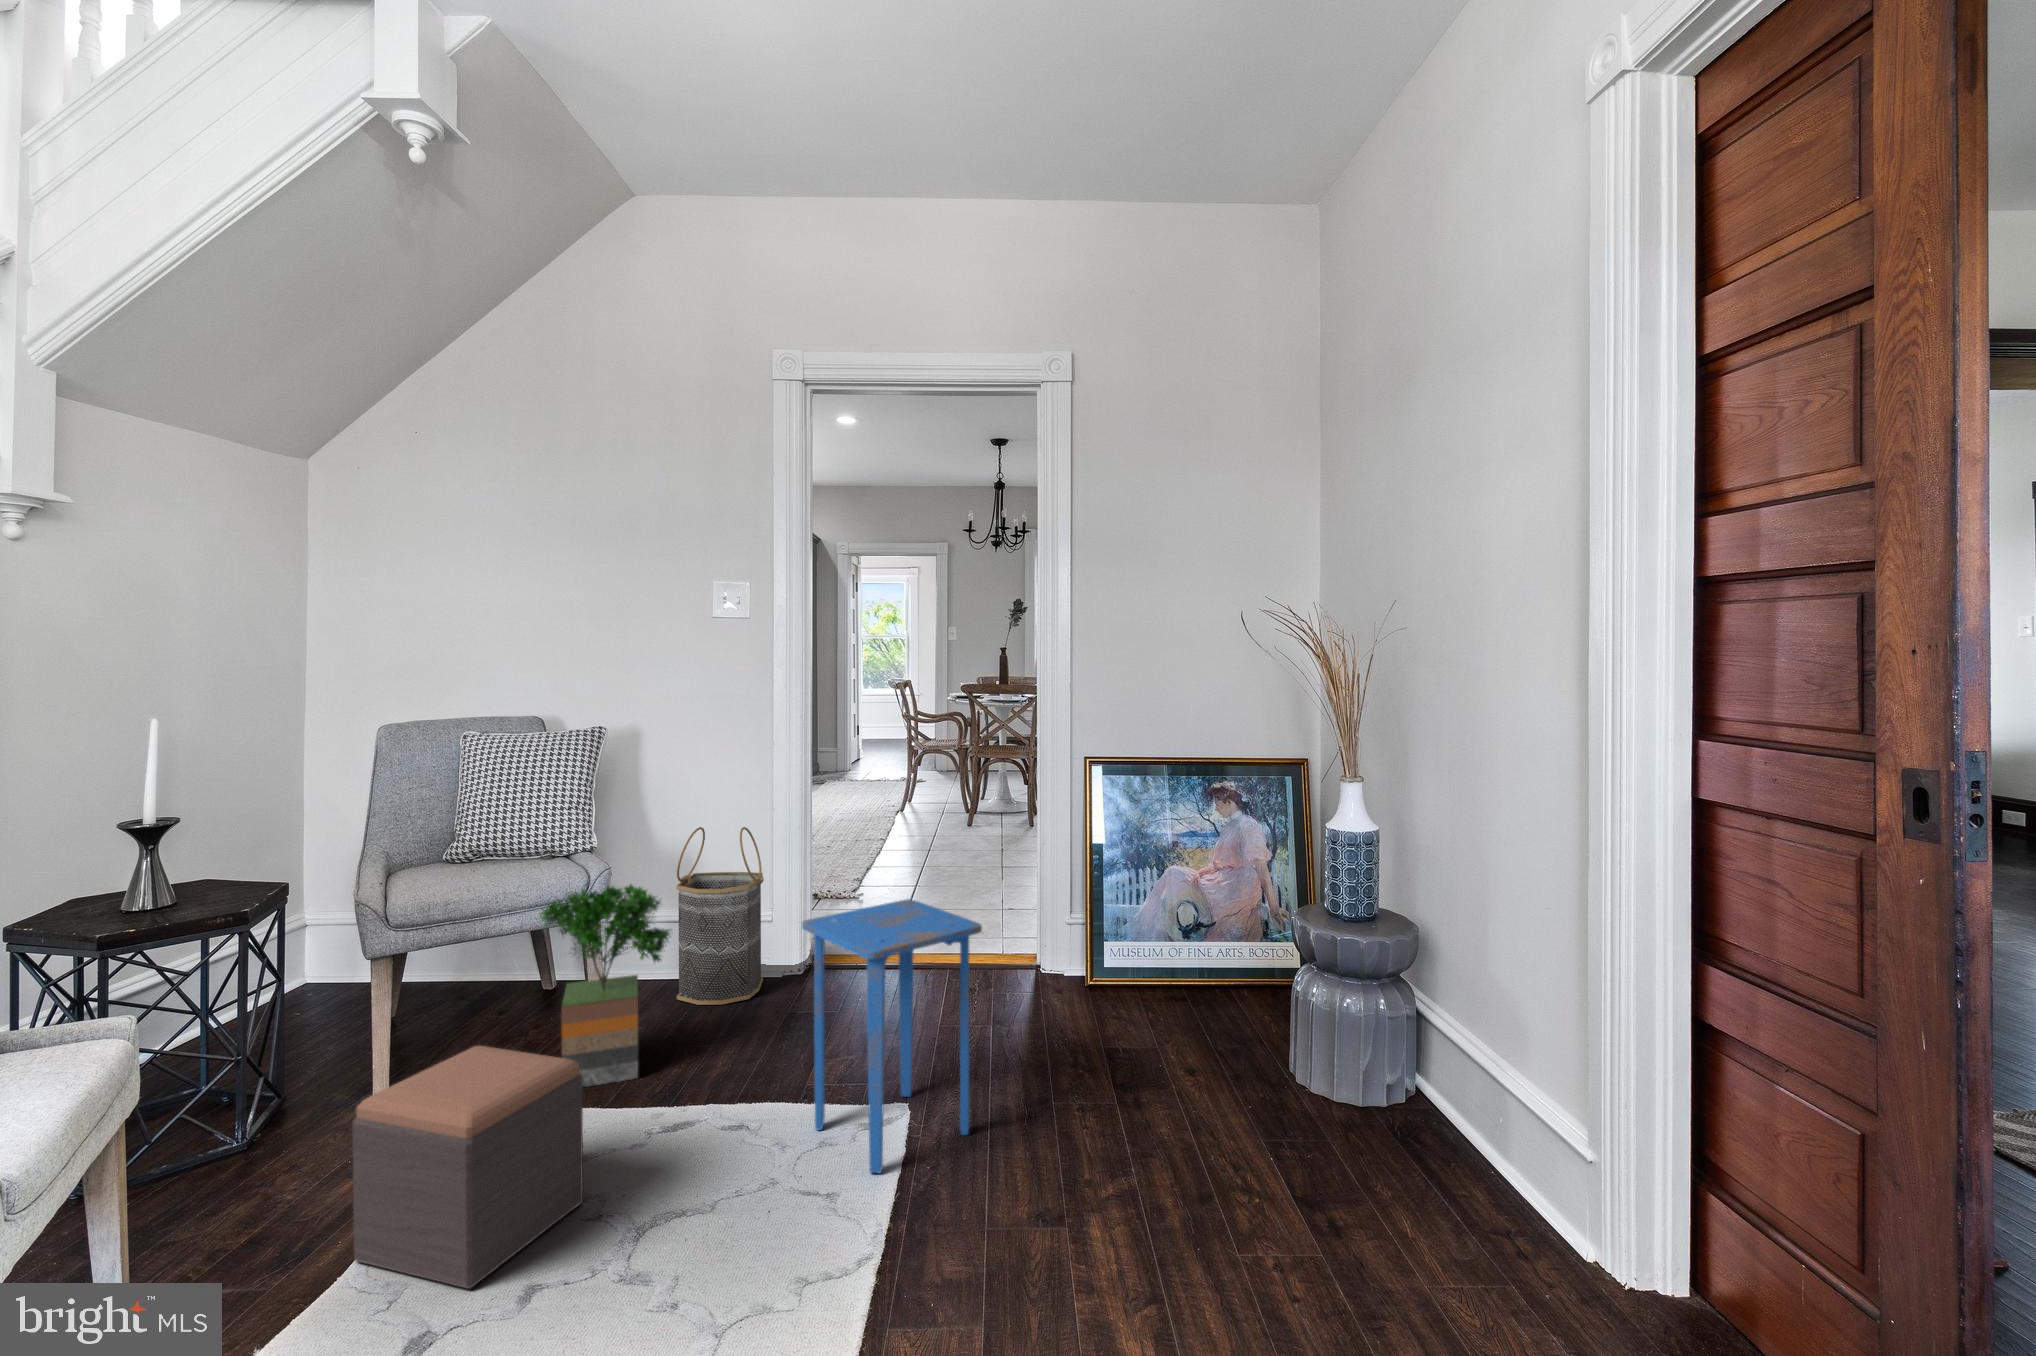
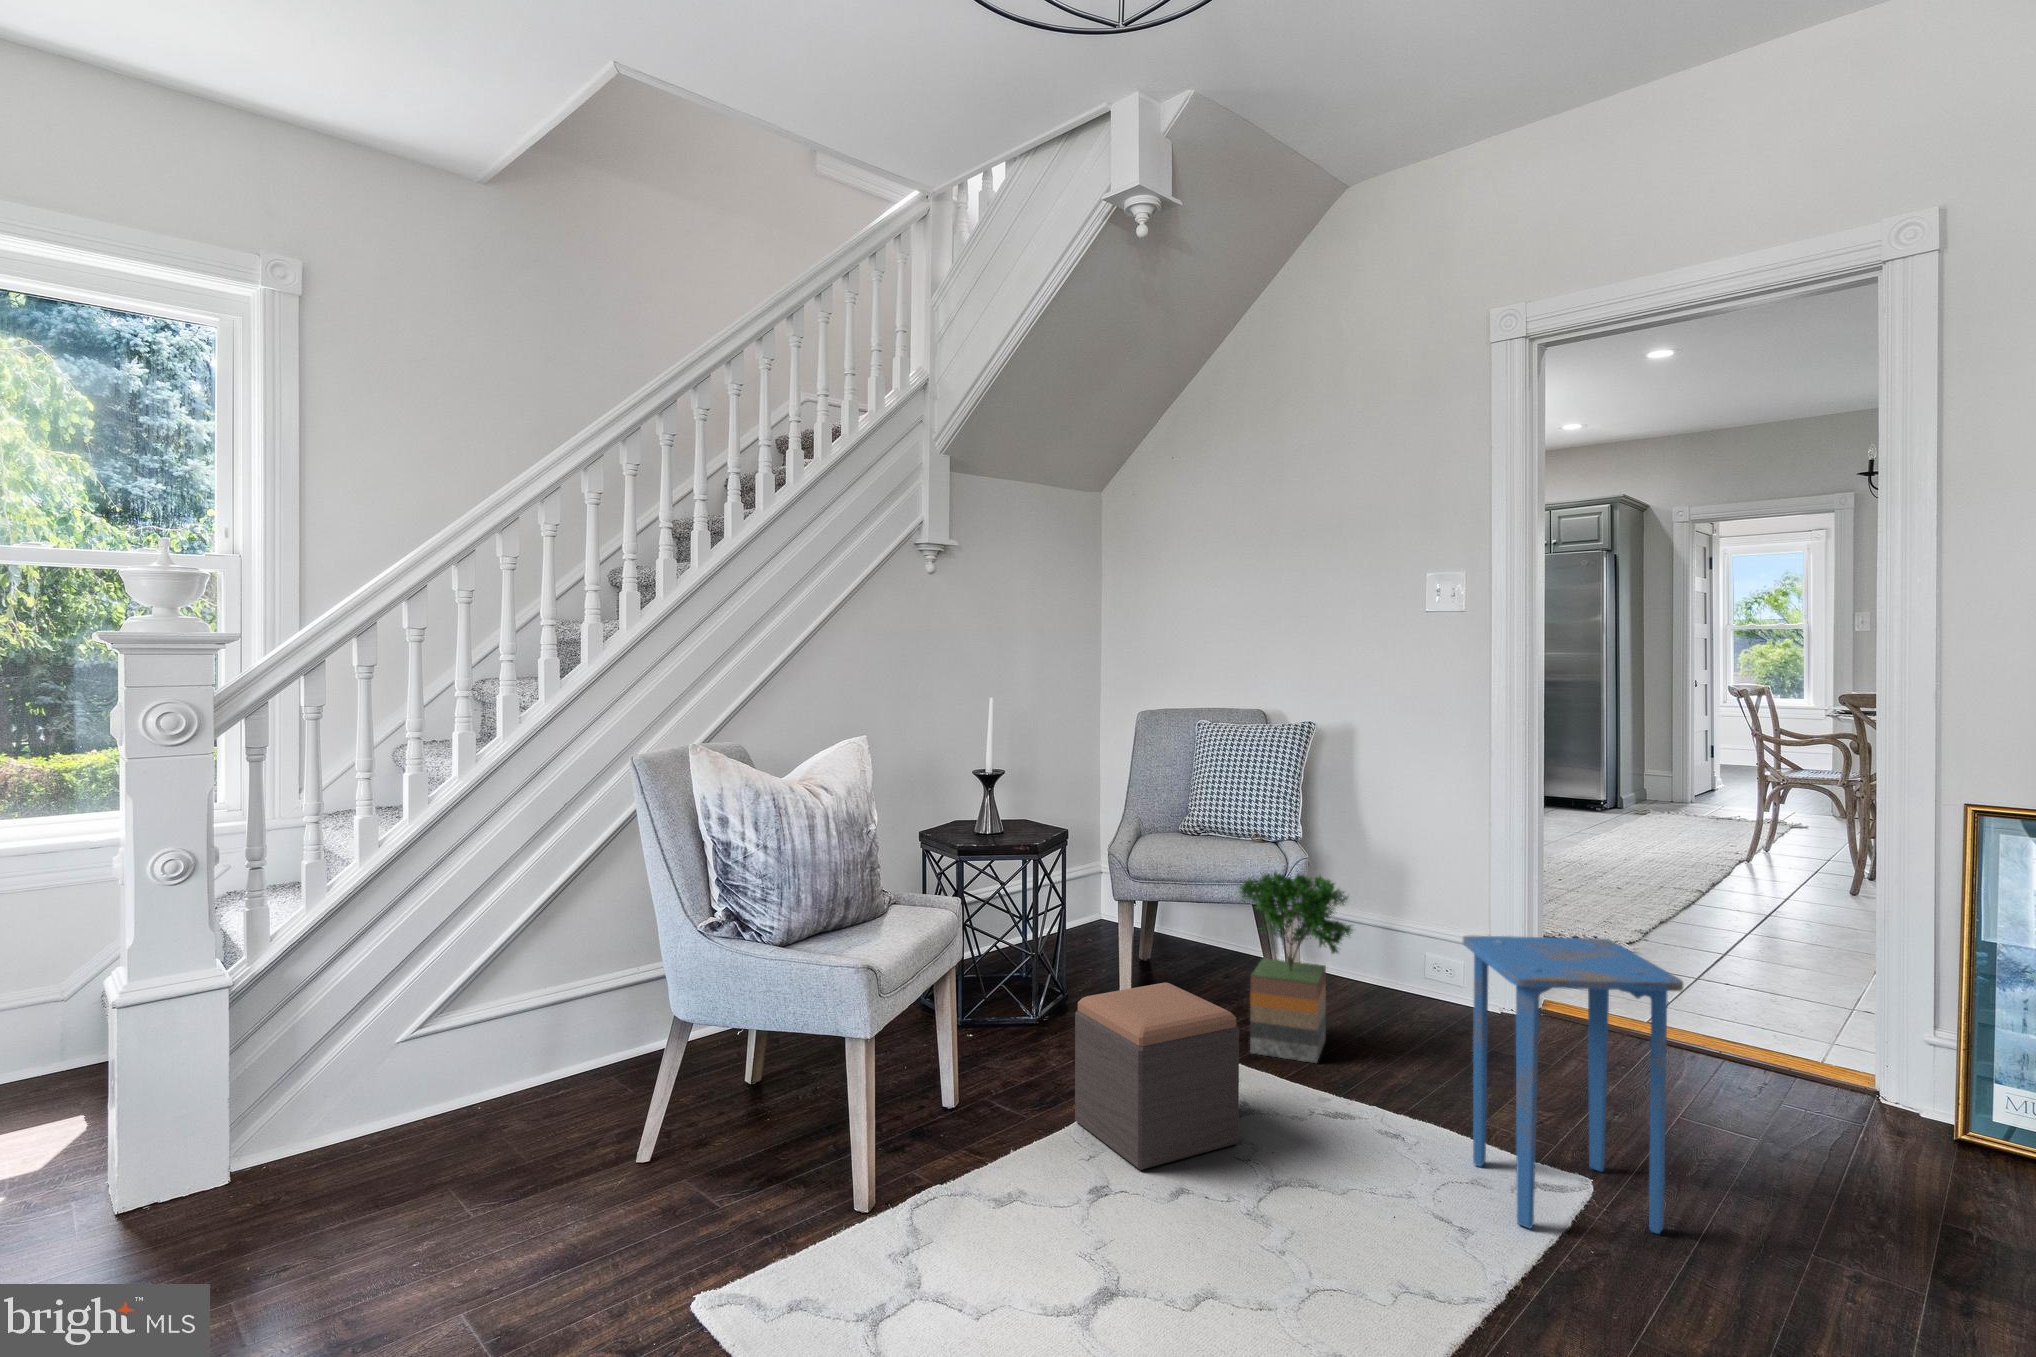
basket: present [676,827,764,1005] -> none [1377,832,1475,1024]

